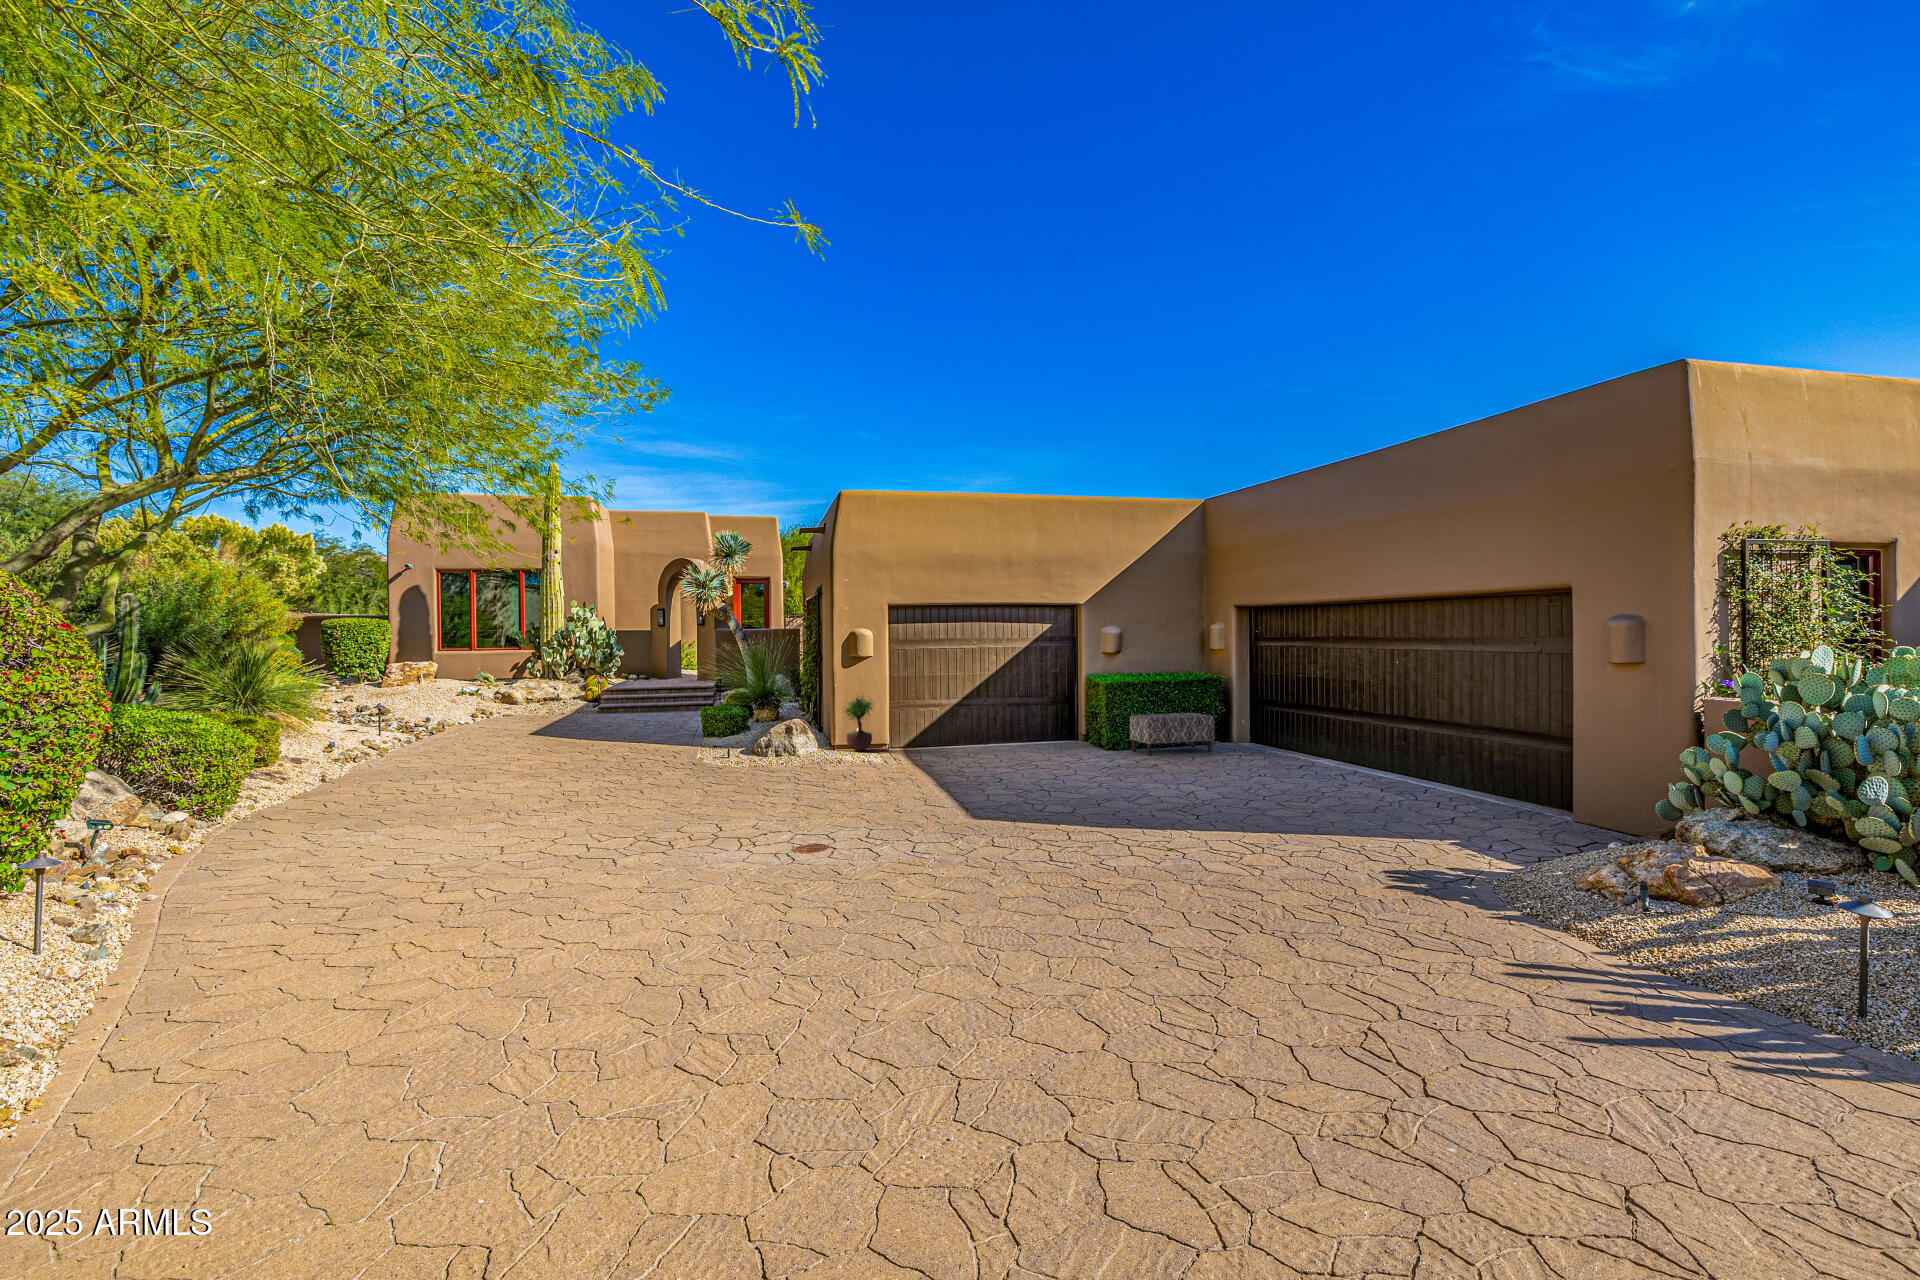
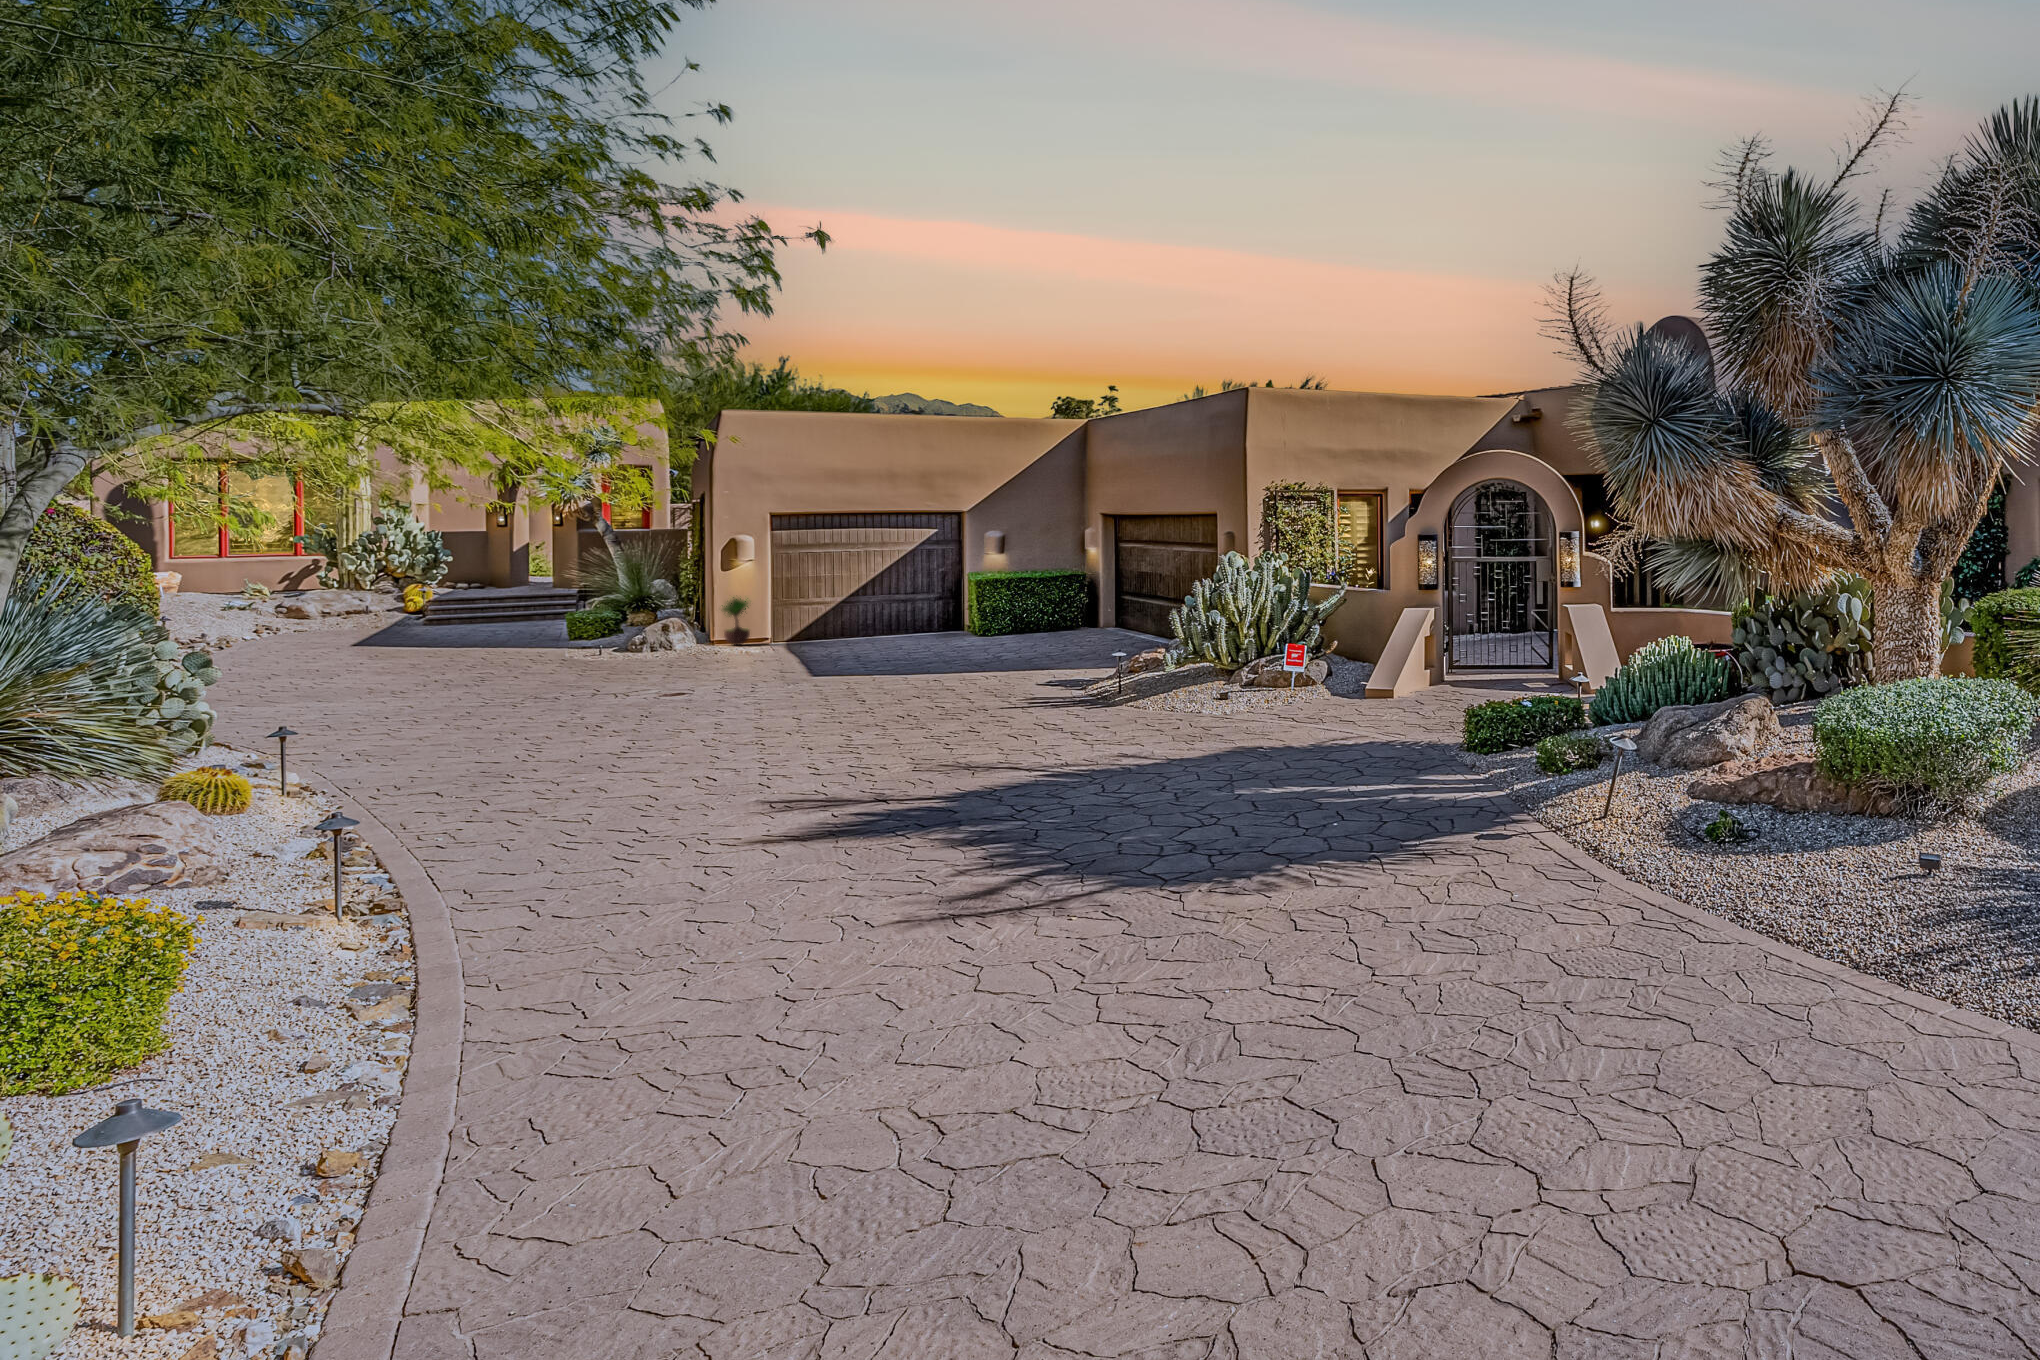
bench: present [1130,713,1214,755] -> none [995,605,1068,640]

